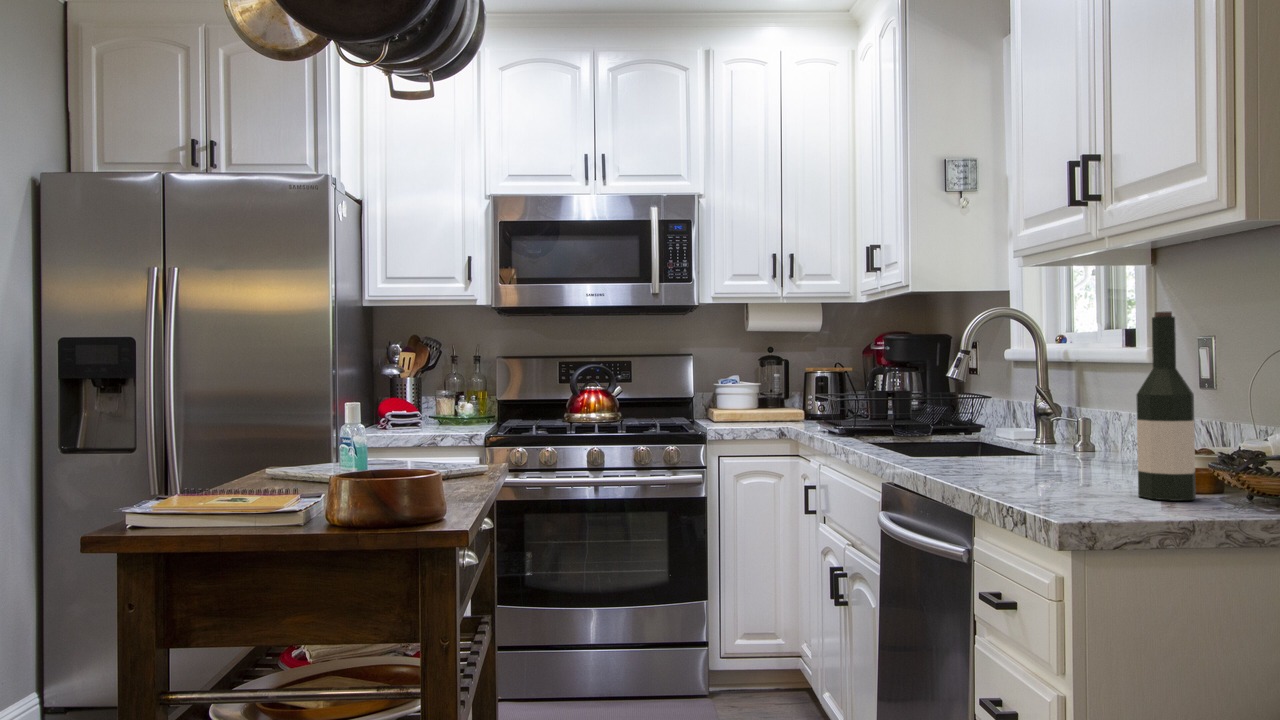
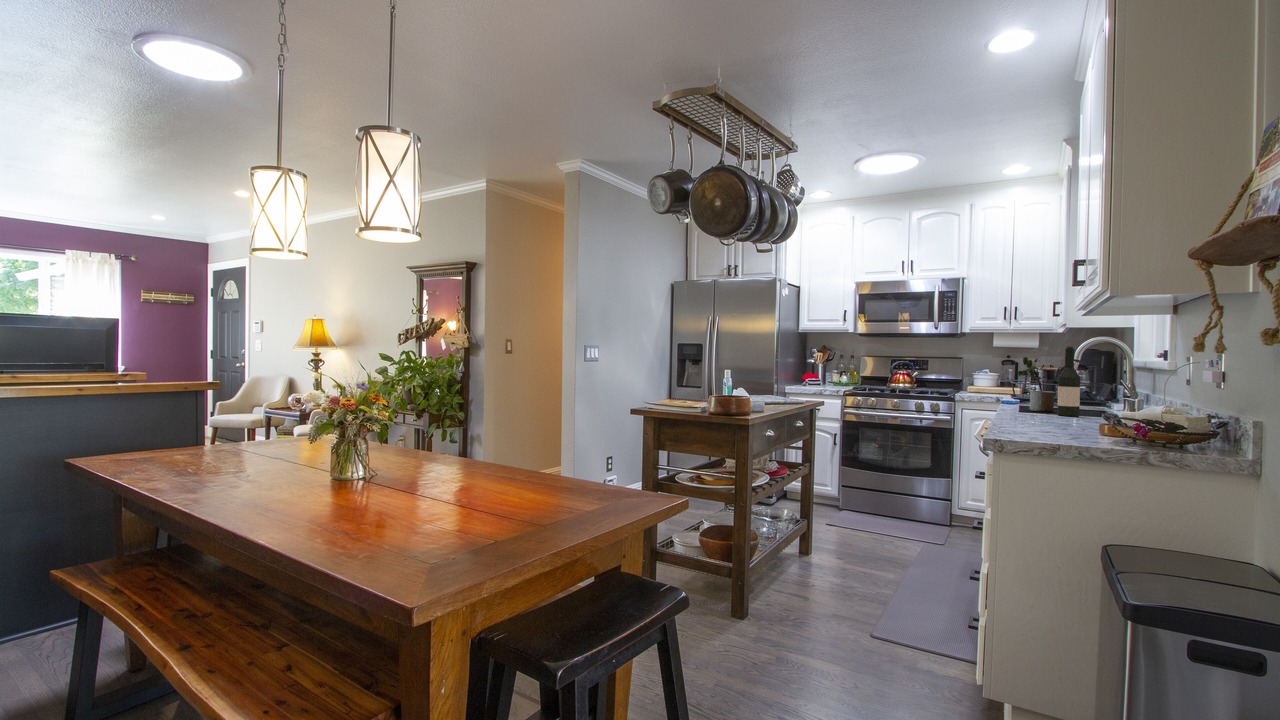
potted plant: none [1002,344,1081,484] -> present [1018,357,1055,412]

